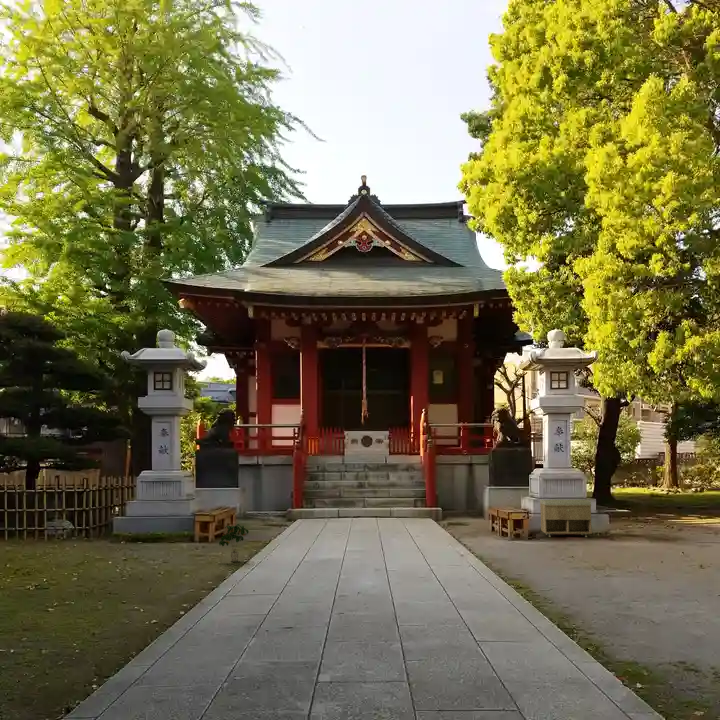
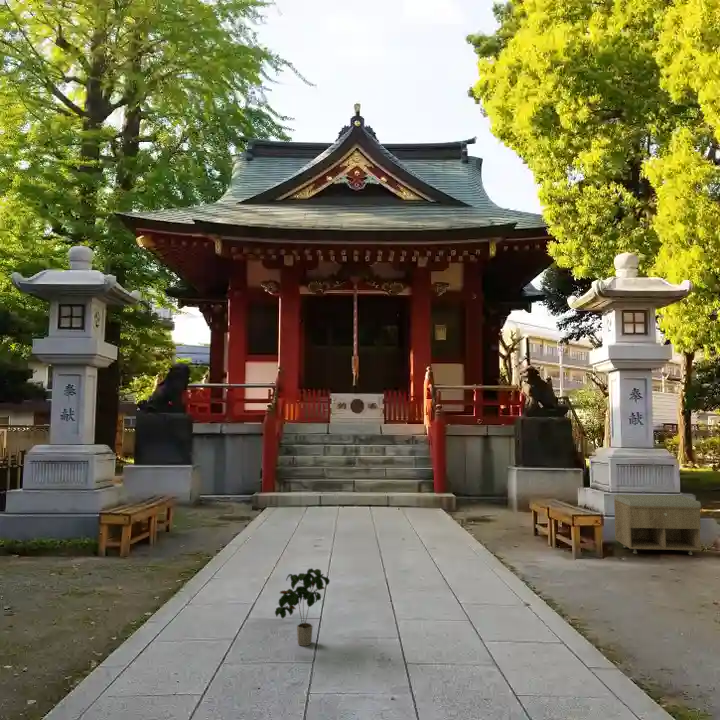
potted plant: present [219,524,249,561] -> present [275,569,330,646]

